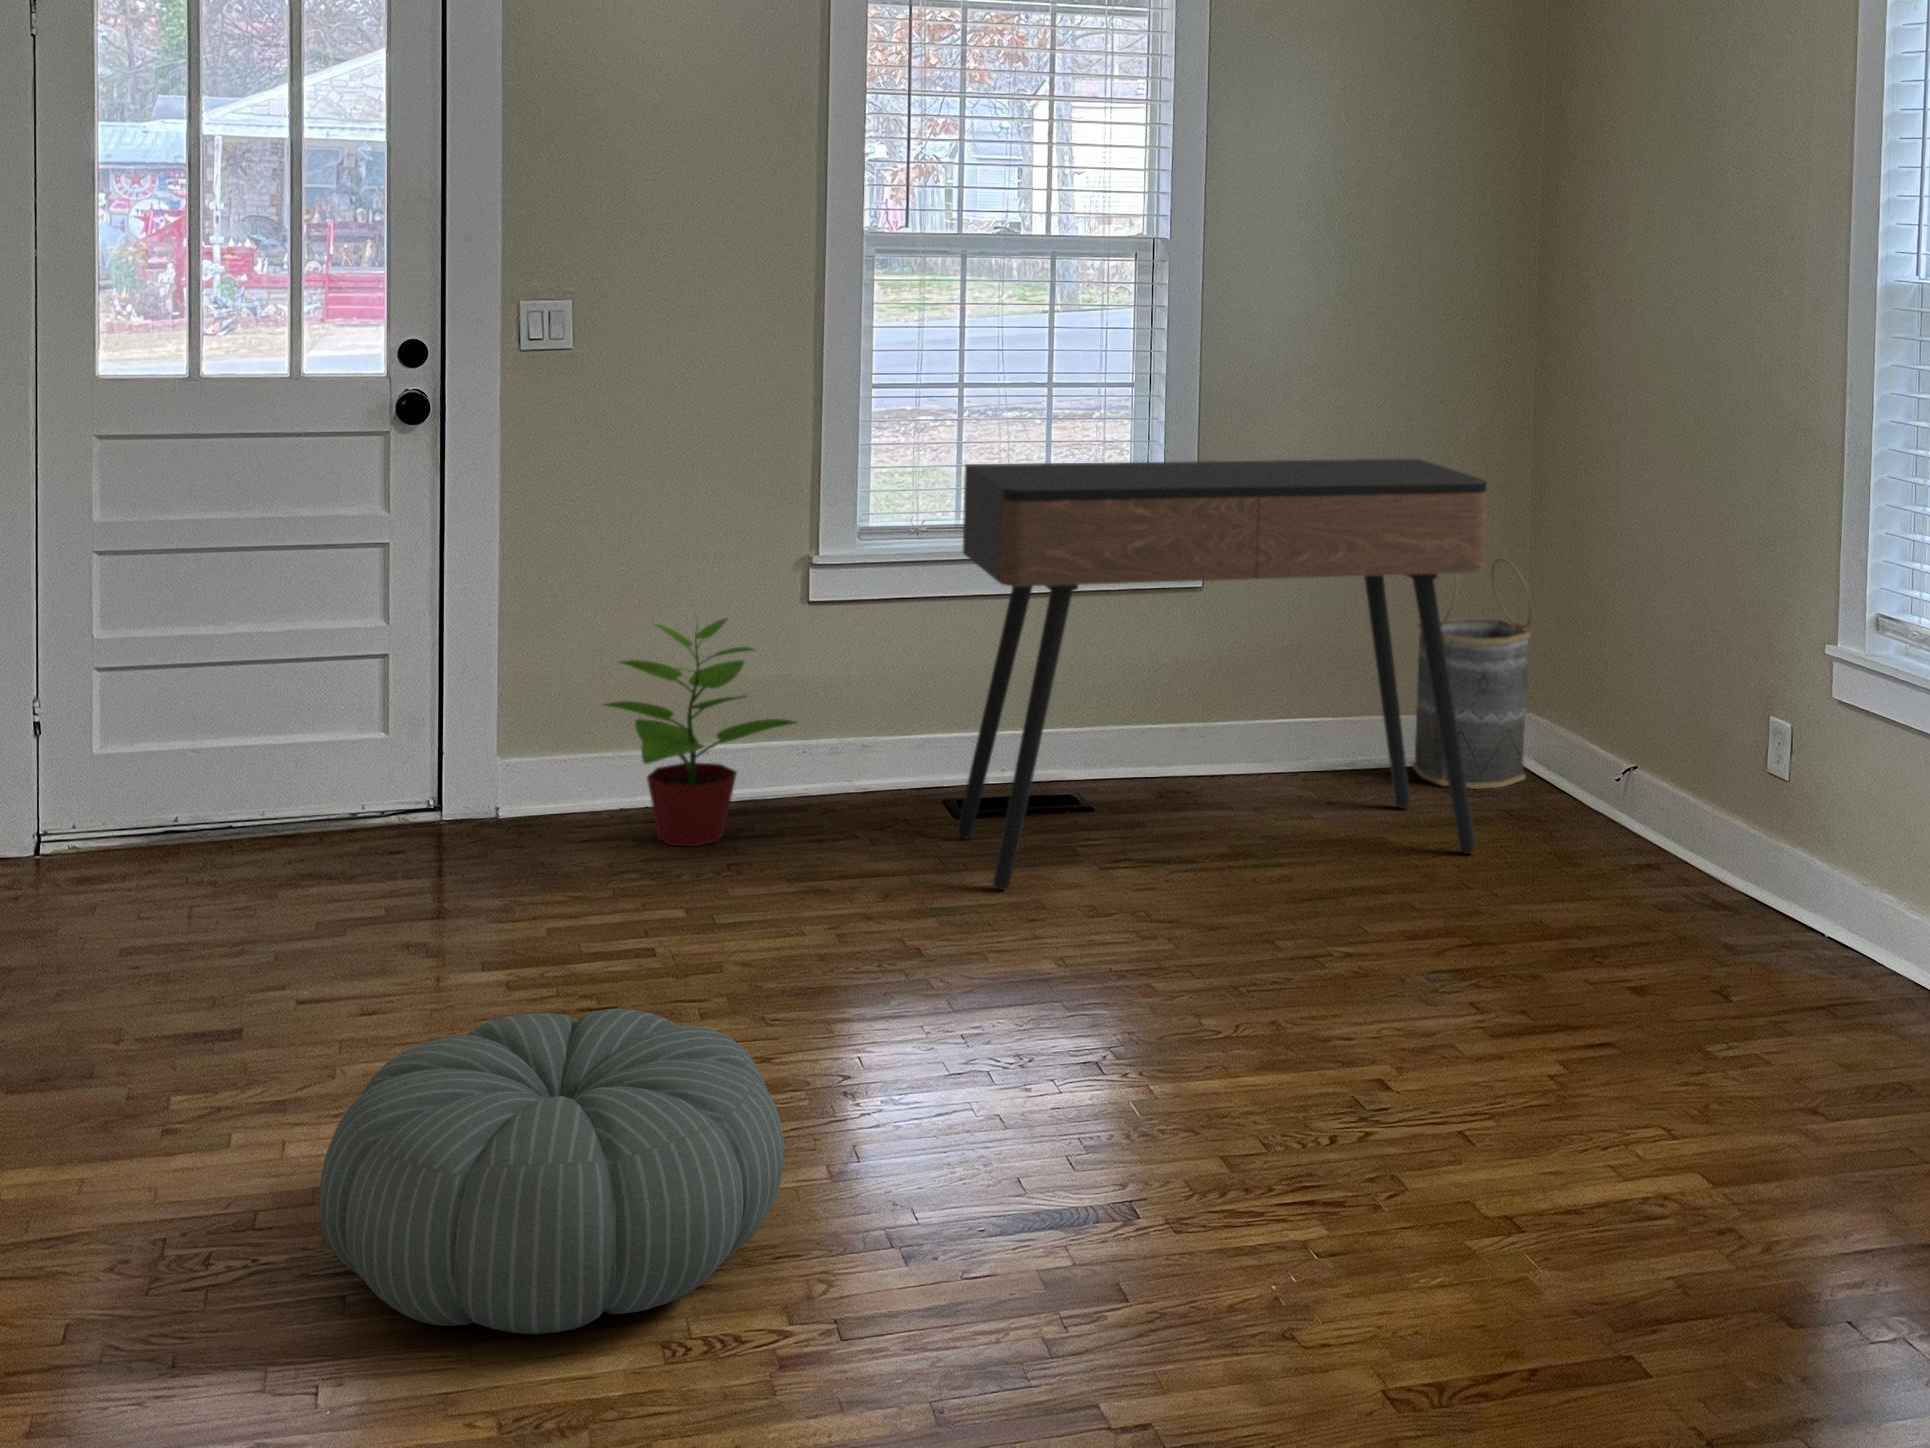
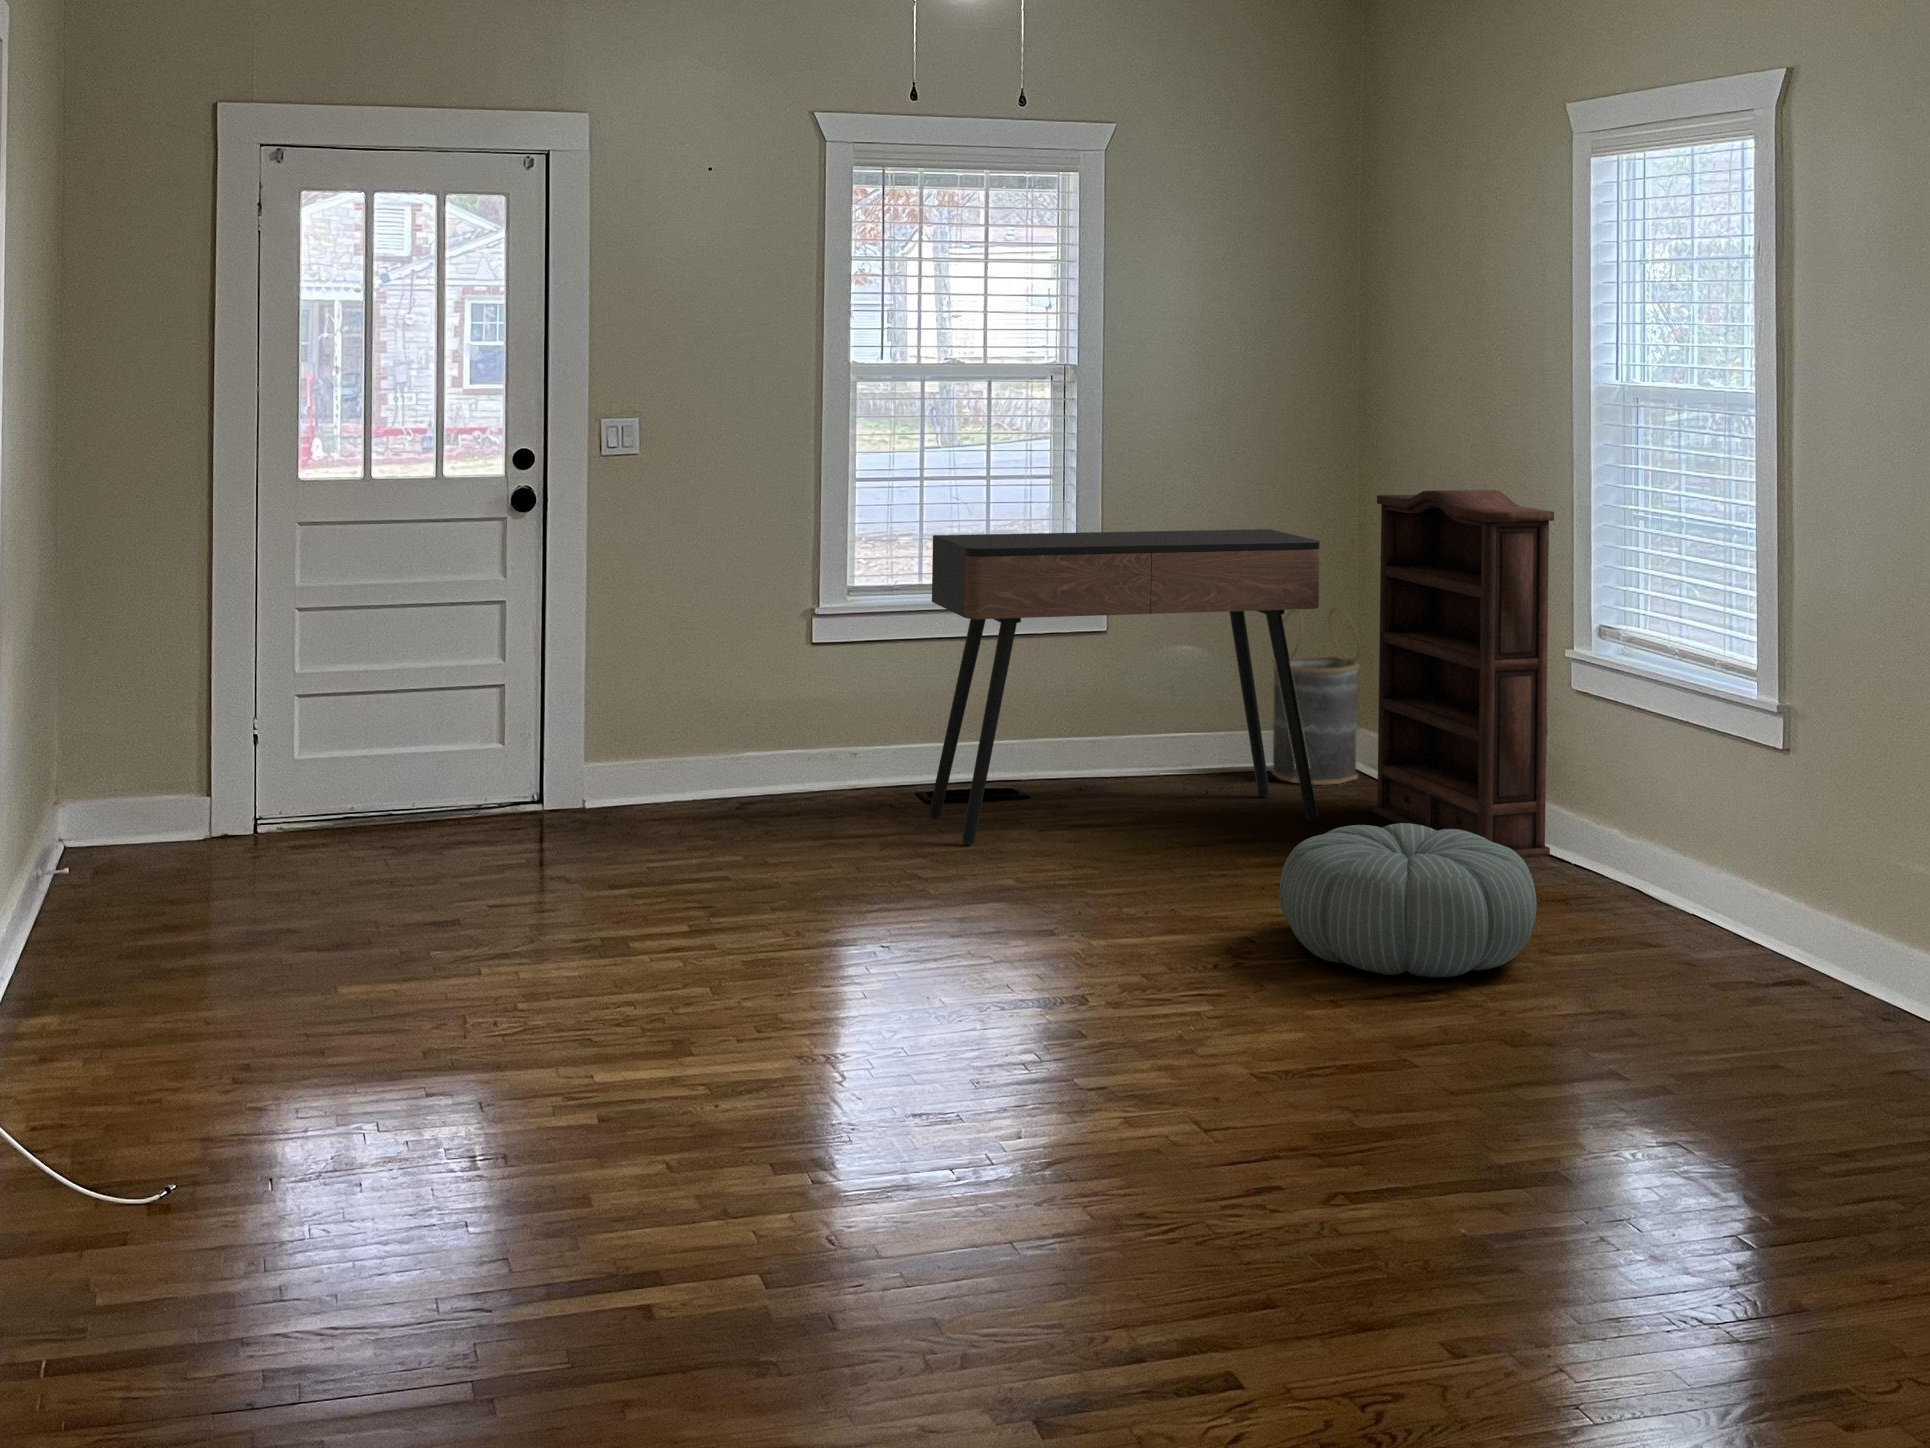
bookshelf: none [1548,417,1816,928] -> present [1373,490,1554,857]
potted plant: present [604,619,796,847] -> none [666,648,811,824]
pouf: present [319,1008,784,1334] -> present [1279,823,1537,977]

